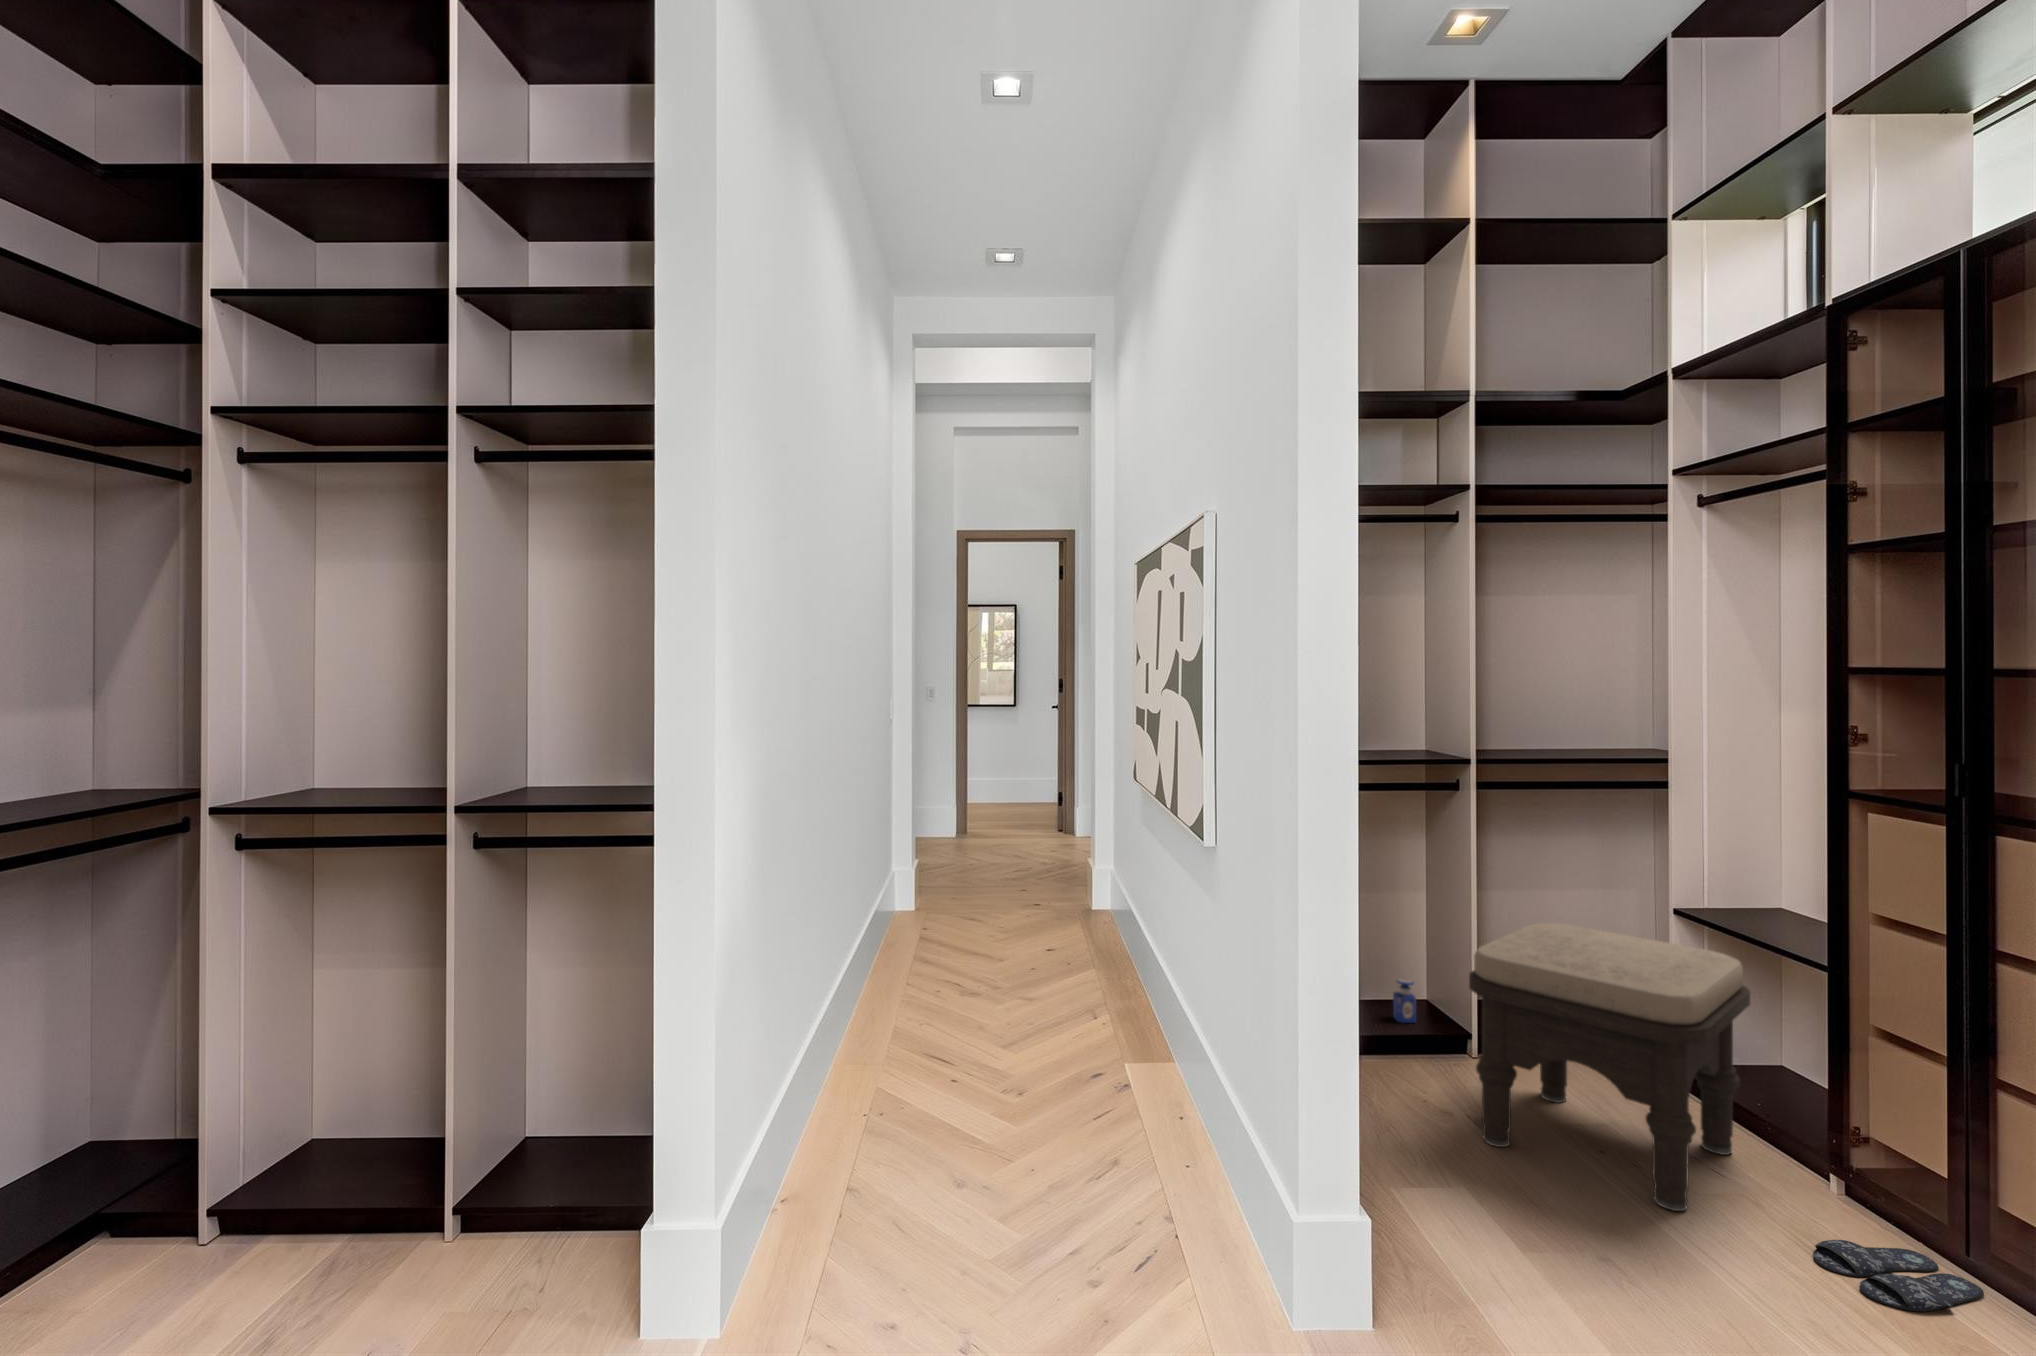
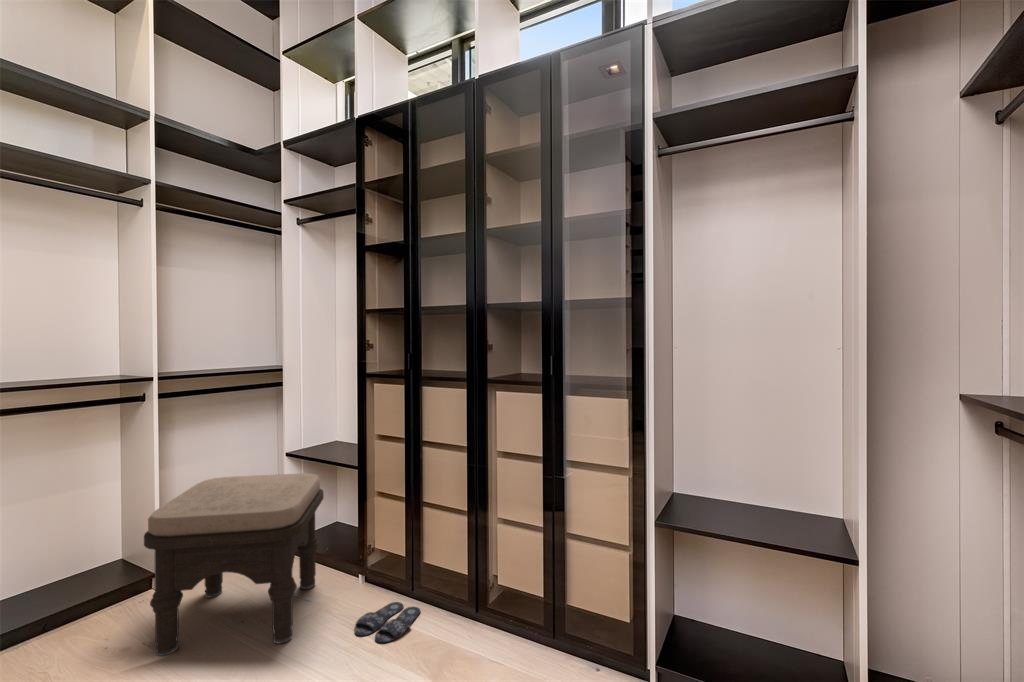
perfume bottle: present [1393,979,1416,1023] -> none [89,547,110,582]

